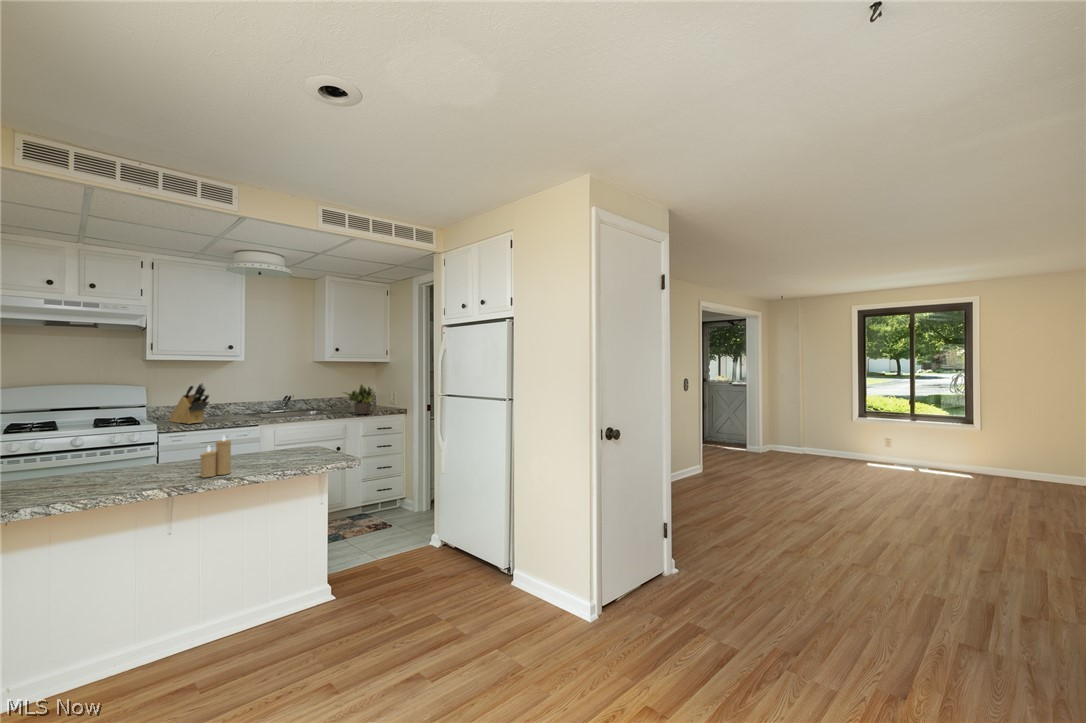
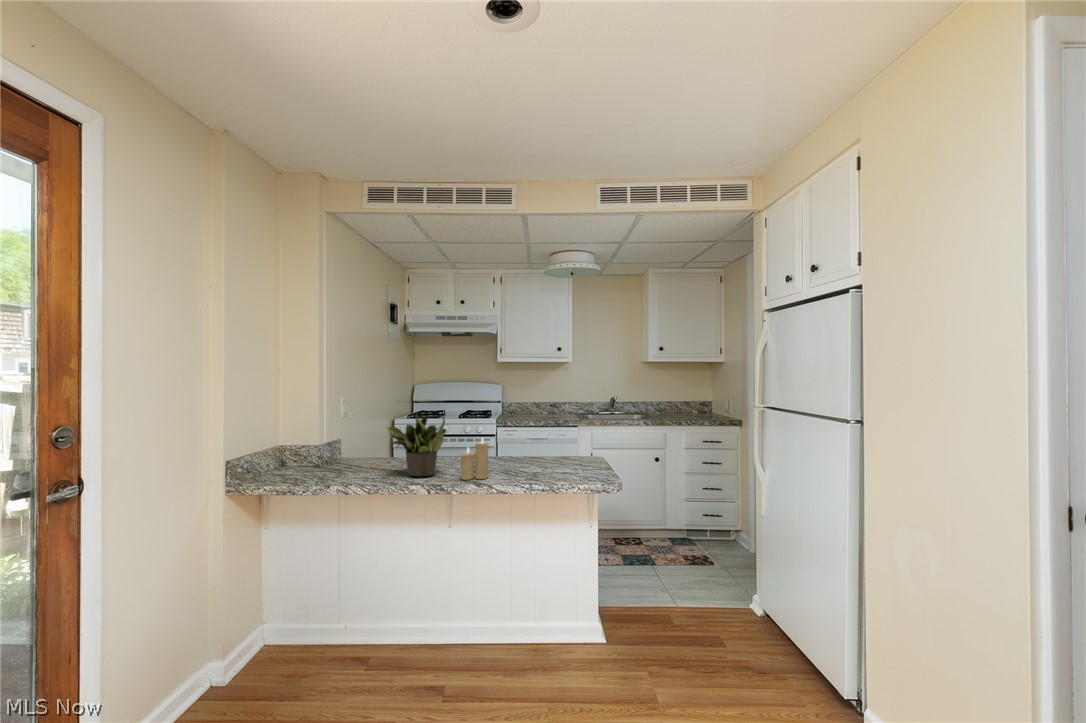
knife block: present [169,383,209,424] -> none [513,383,538,420]
potted plant: present [343,385,376,414] -> present [387,414,446,476]

